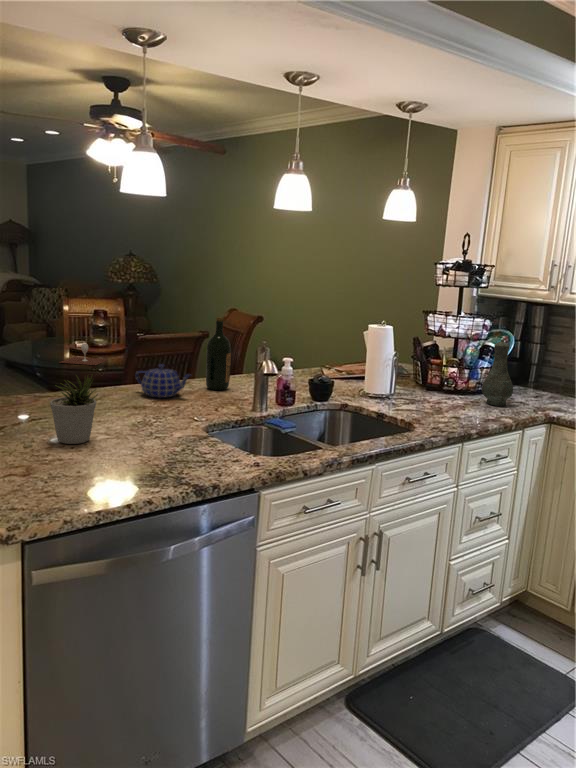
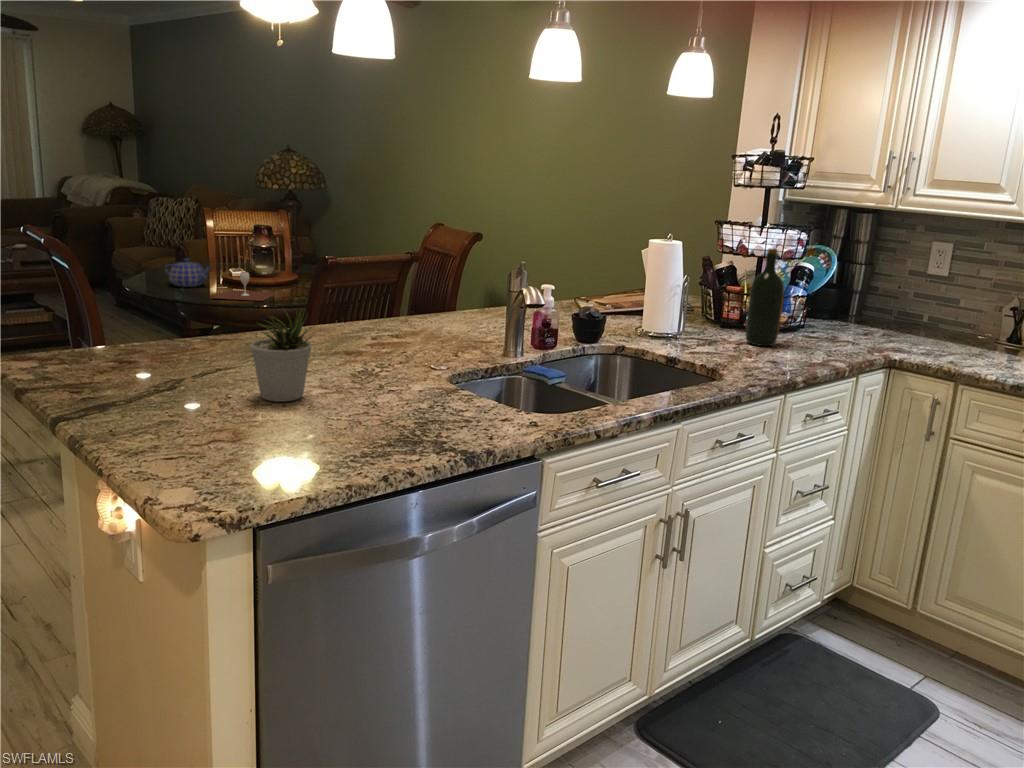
wine bottle: present [206,317,231,390] -> present [746,249,784,346]
vase: present [482,339,513,406] -> none [798,257,840,346]
teapot: present [135,364,190,398] -> present [165,258,211,287]

